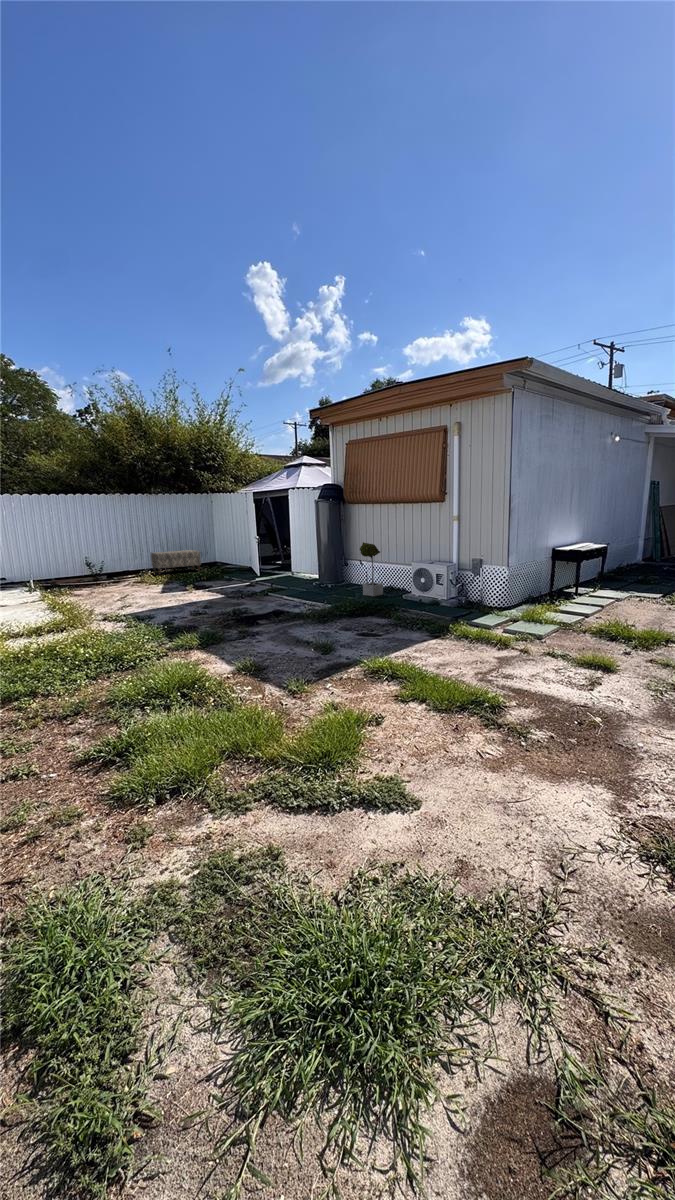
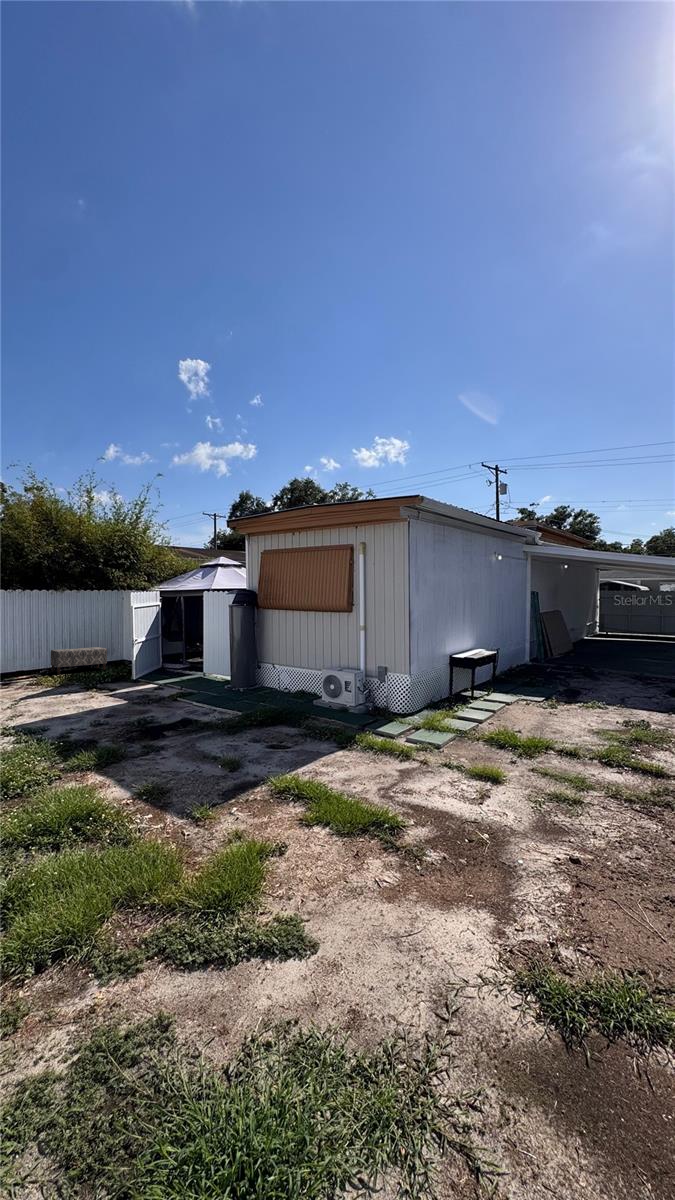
potted tree: present [360,542,383,596] -> none [273,648,295,702]

